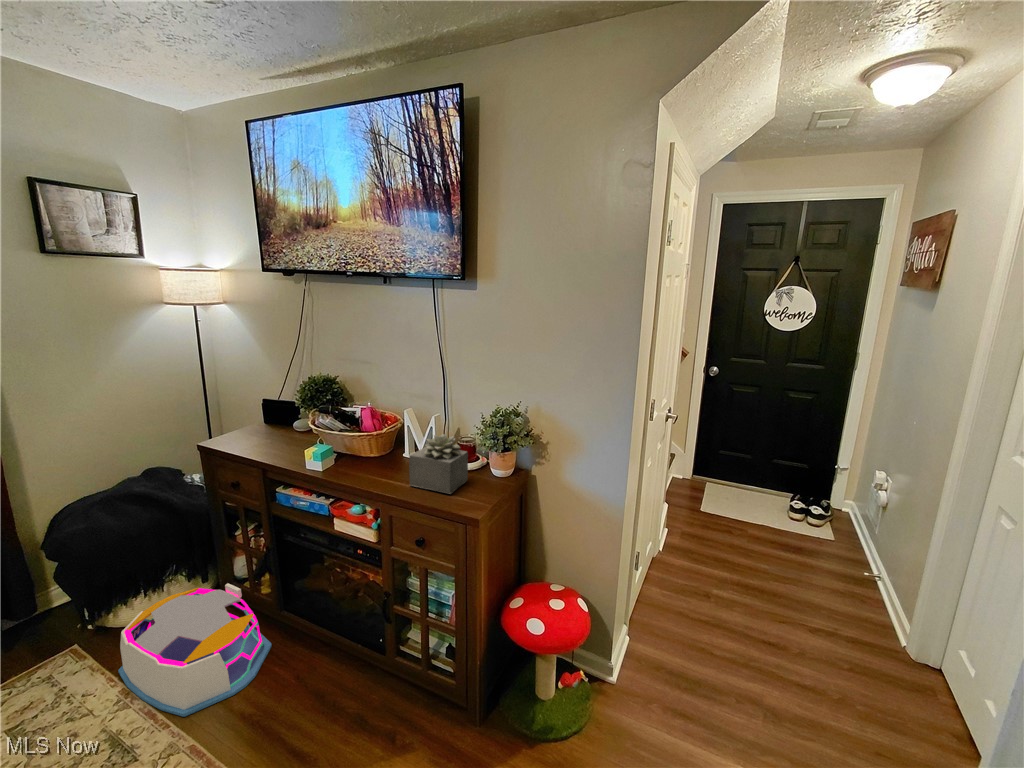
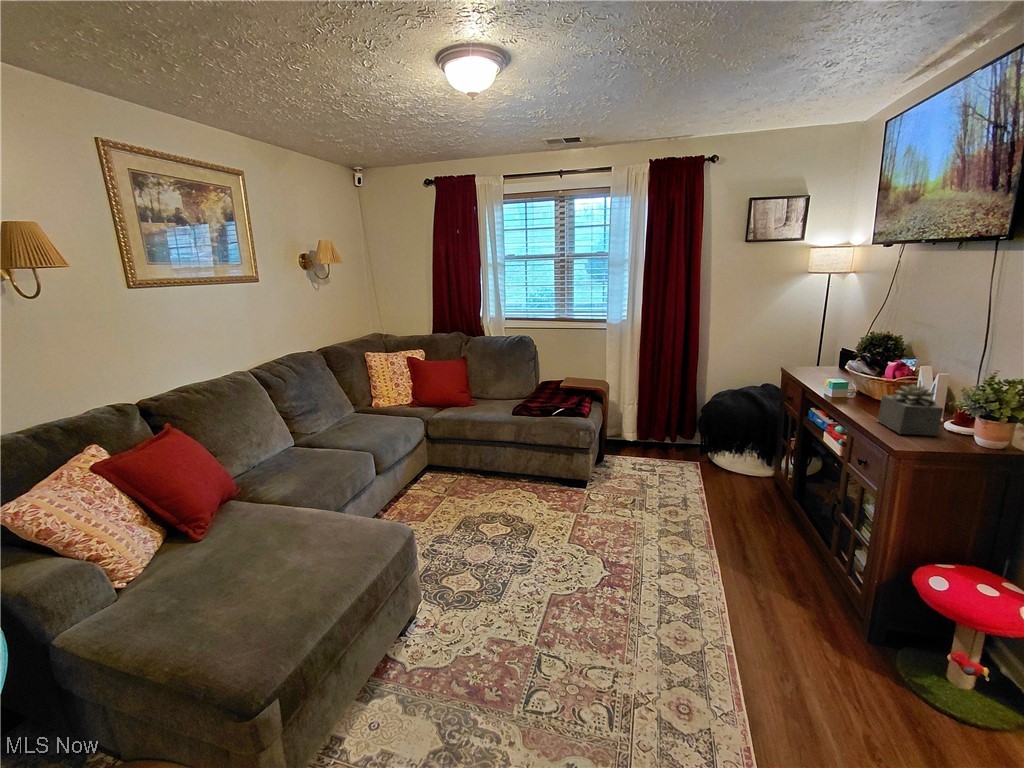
storage bin: present [118,583,272,717] -> none [703,456,777,520]

